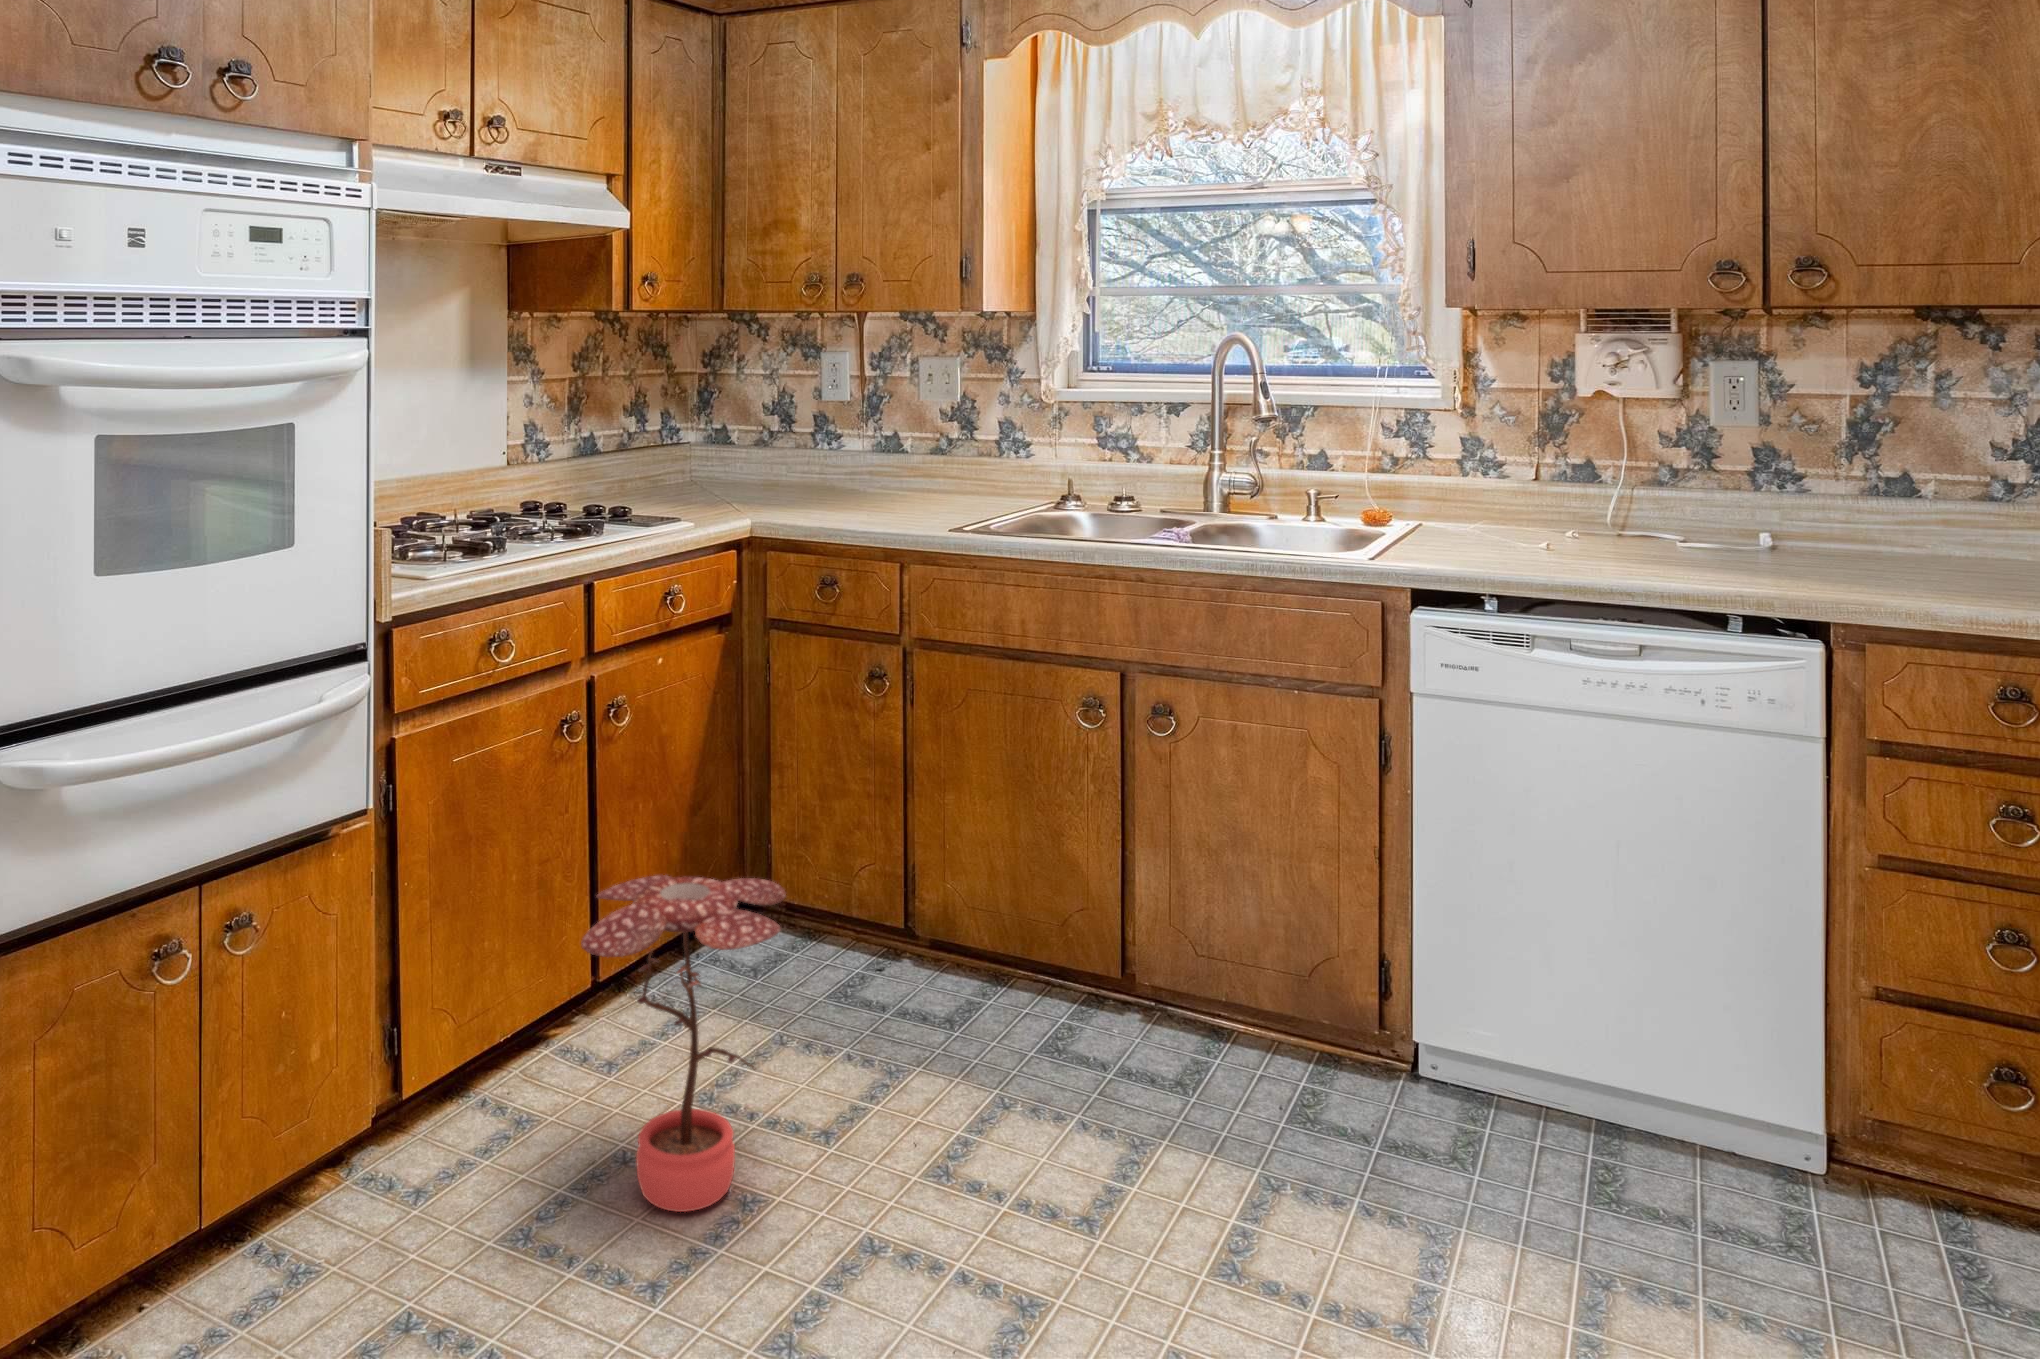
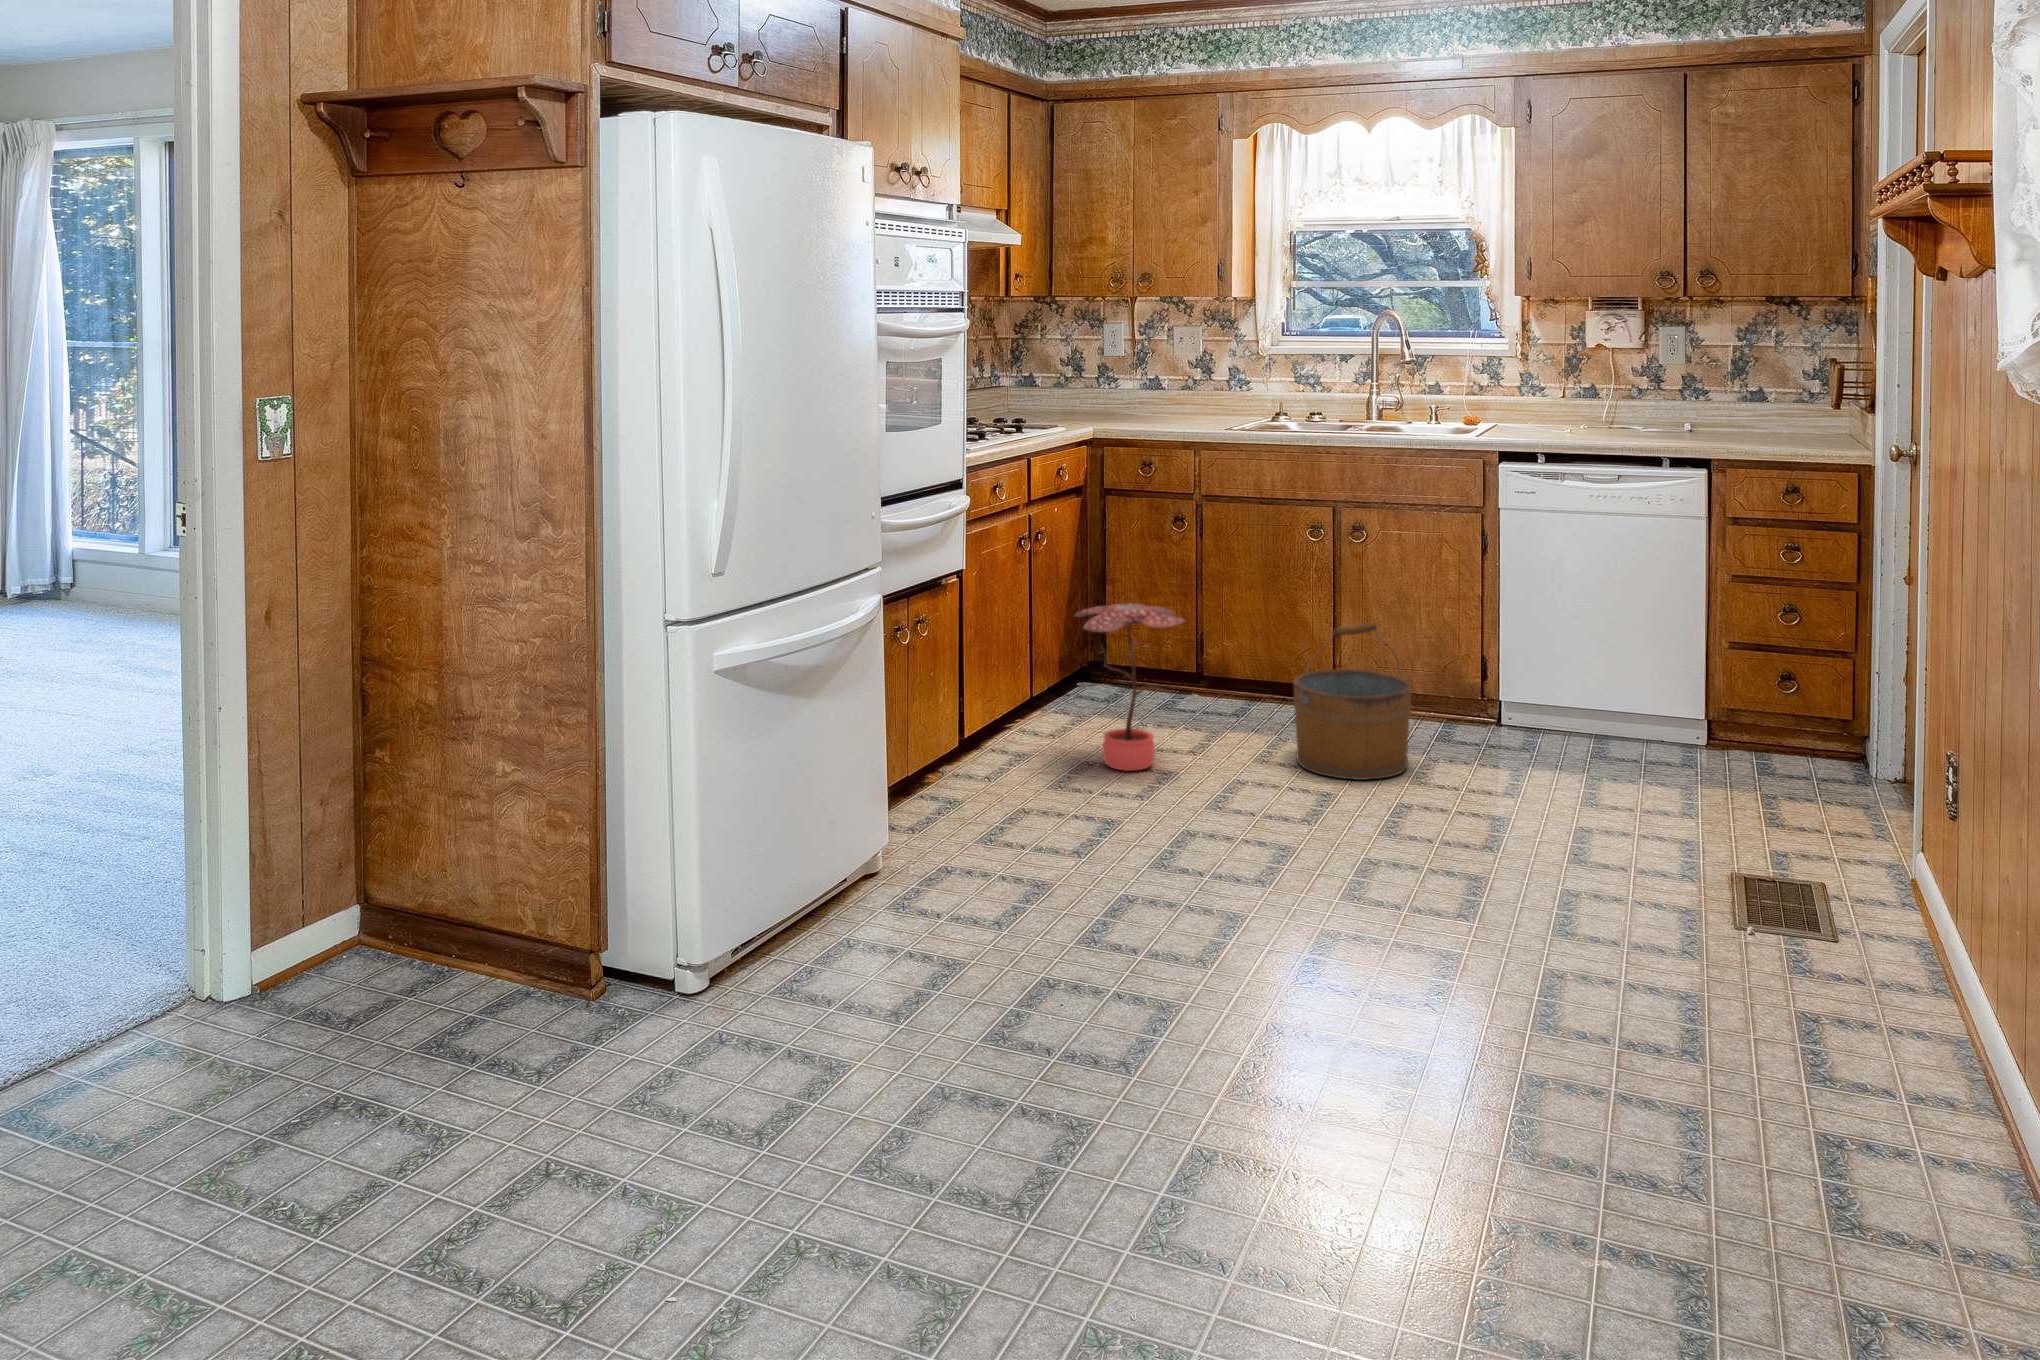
bucket: none [999,937,1226,1274] -> present [1294,624,1411,780]

